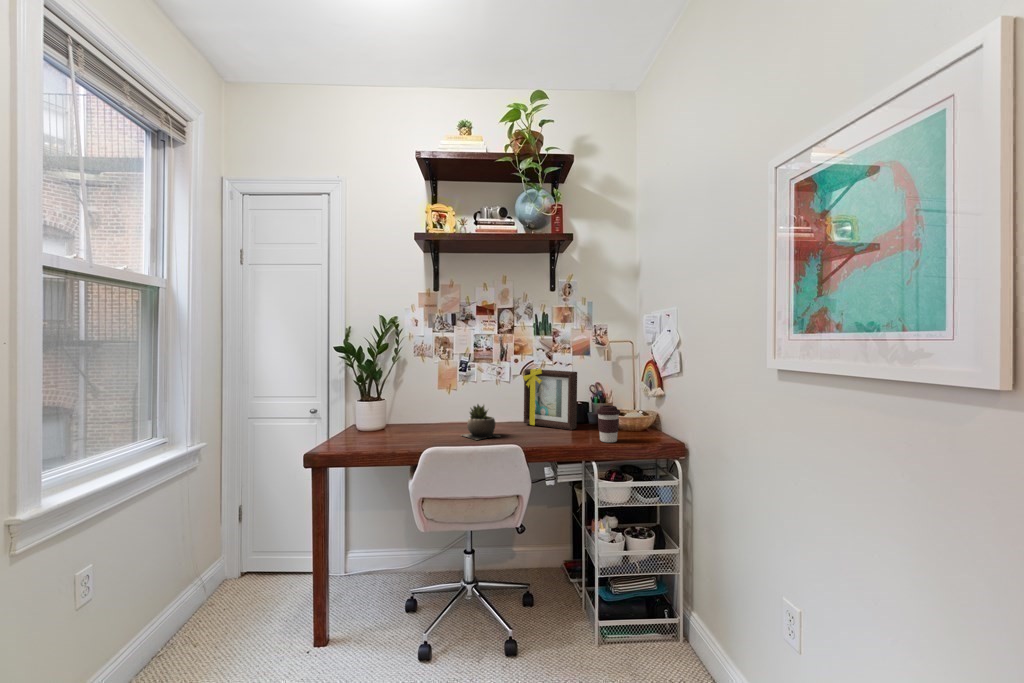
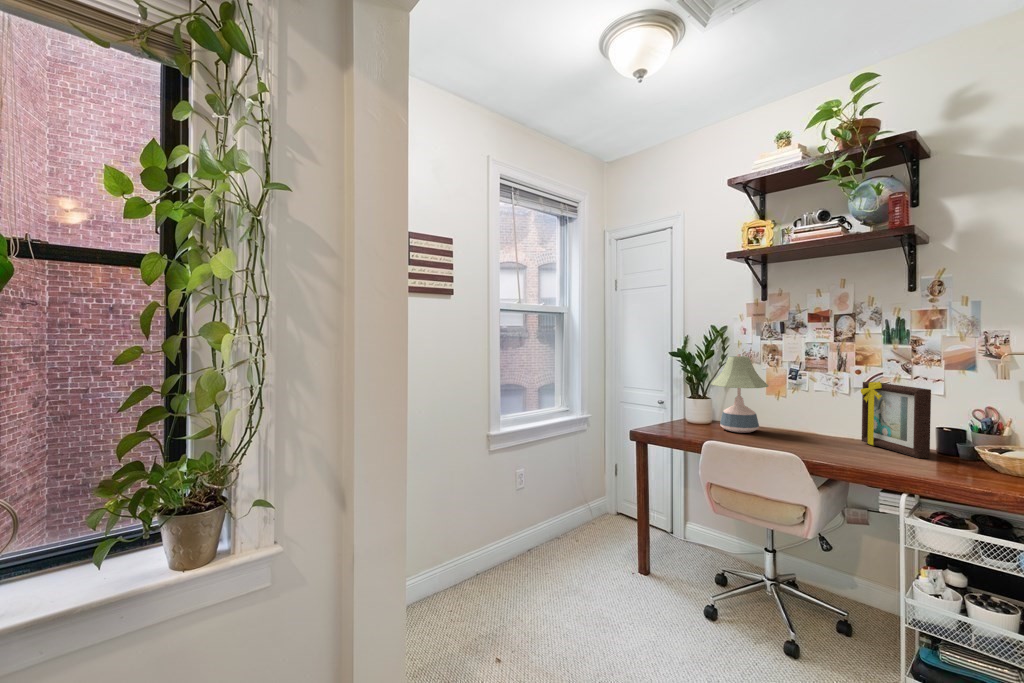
desk lamp: none [392,347,448,434] -> present [711,354,768,433]
succulent plant: present [463,405,498,440] -> none [769,411,811,448]
coffee cup: present [597,405,620,442] -> none [927,433,966,480]

